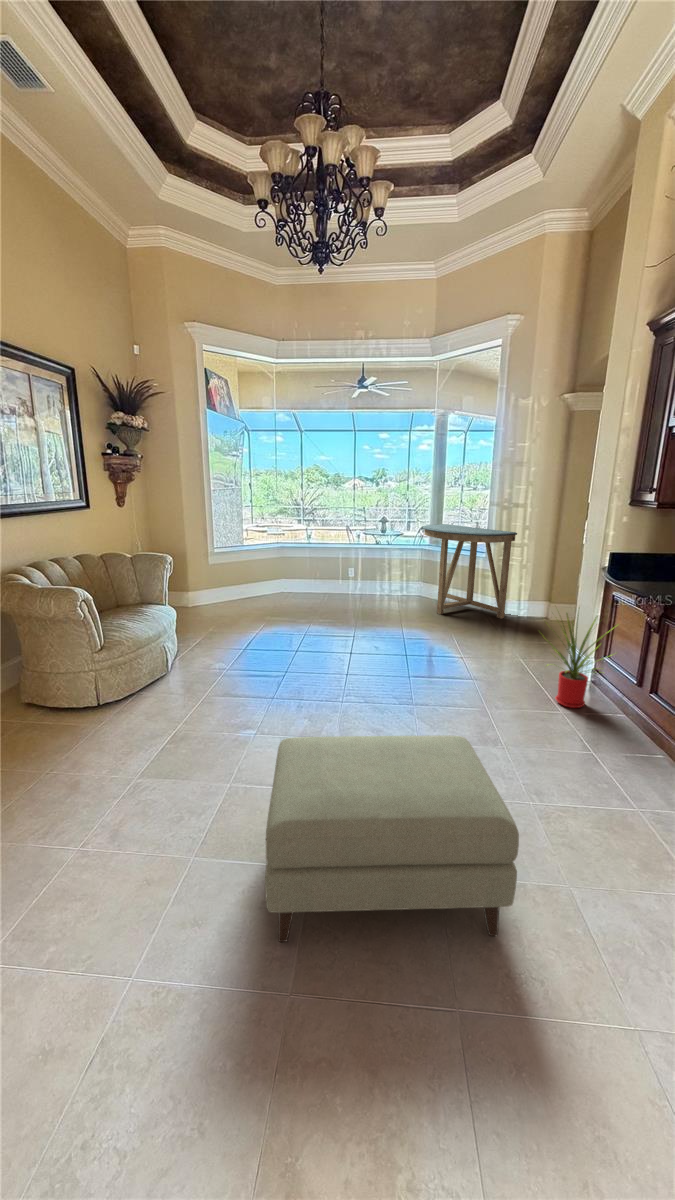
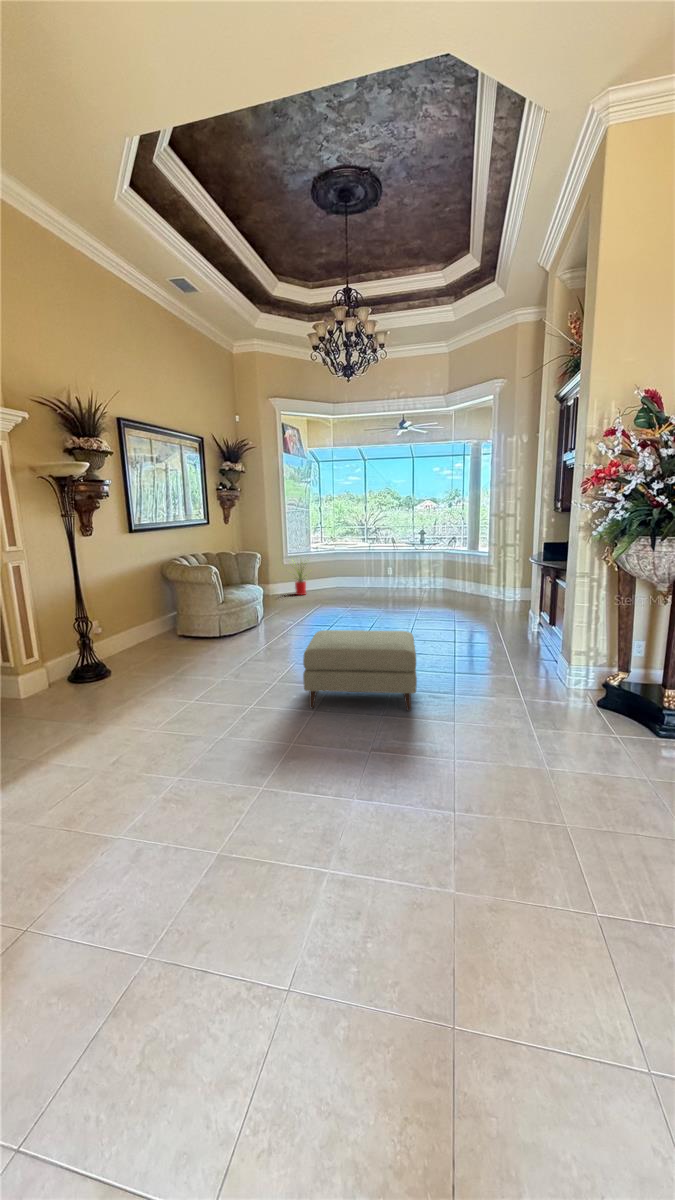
console table: present [423,524,517,619] -> none [442,532,510,601]
house plant: present [541,613,618,708] -> present [294,562,306,595]

